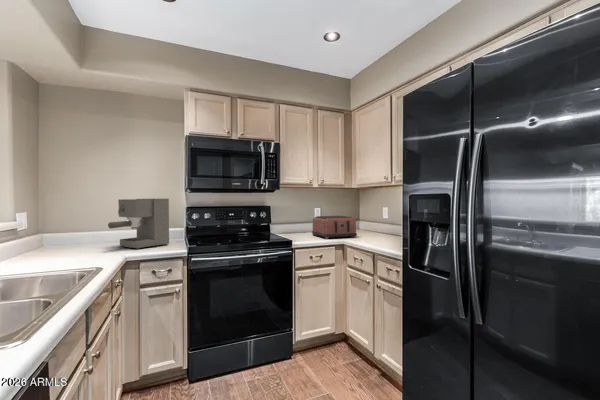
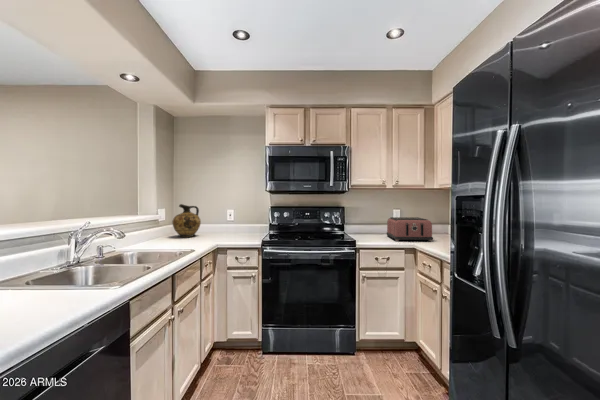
coffee maker: present [108,199,169,249] -> none [208,199,253,239]
ceramic jug: none [45,206,90,251] -> present [172,204,201,237]

